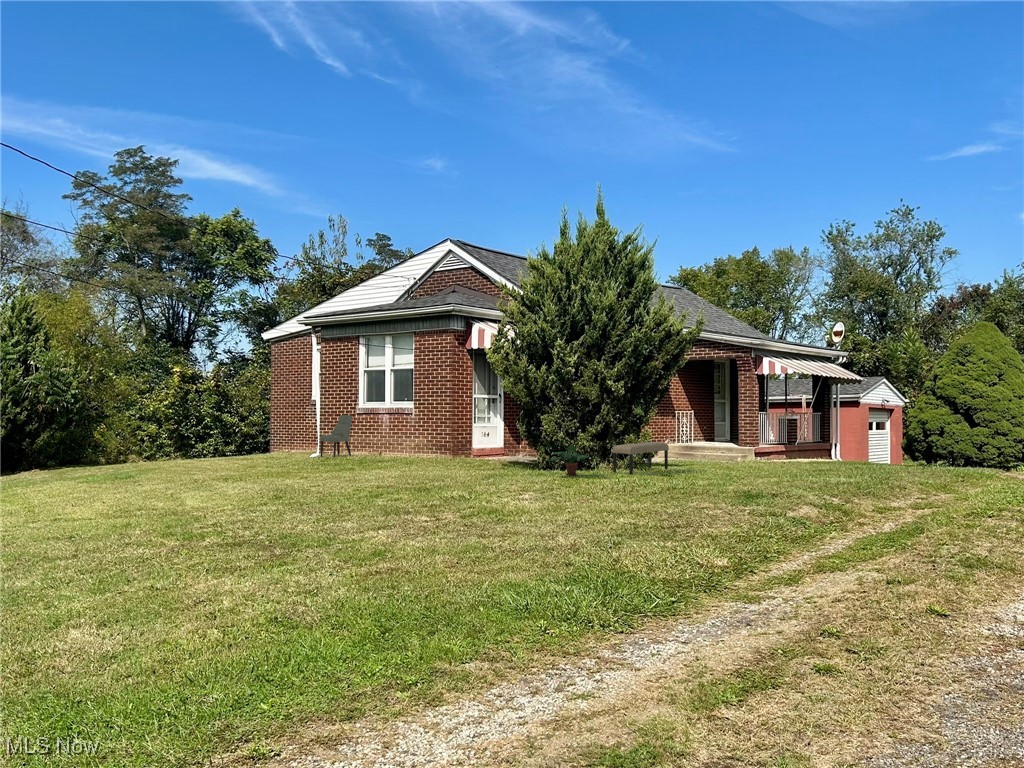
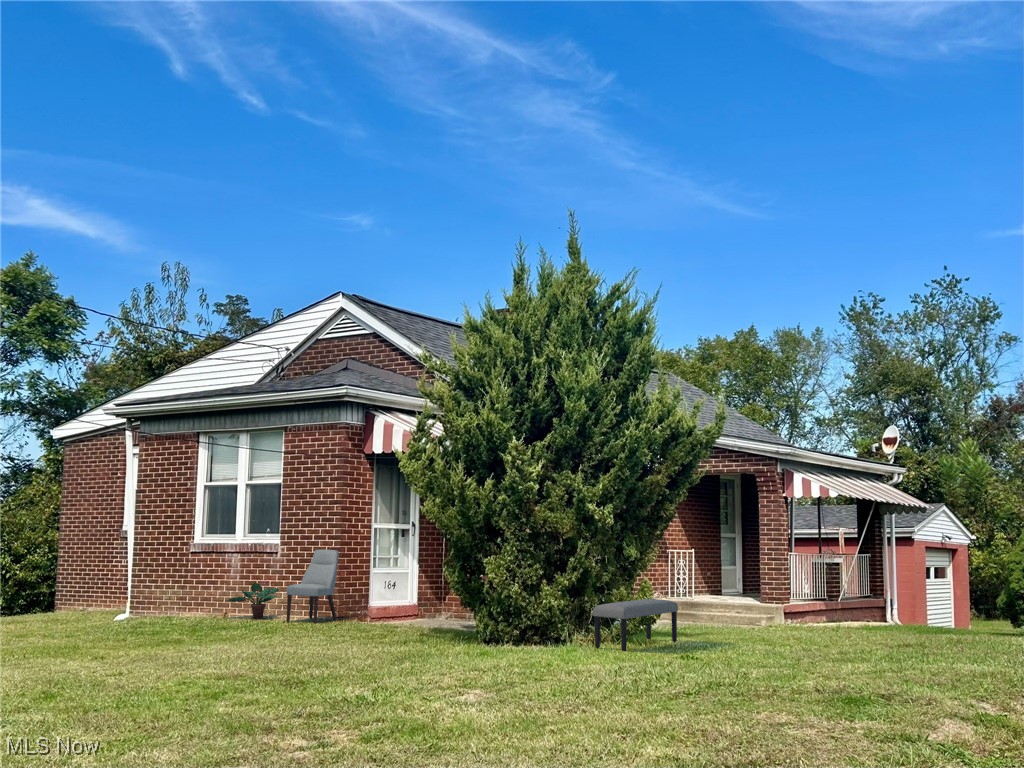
chair: present [320,415,352,457] -> present [287,550,339,624]
potted plant: present [547,444,588,476] -> present [227,582,279,619]

